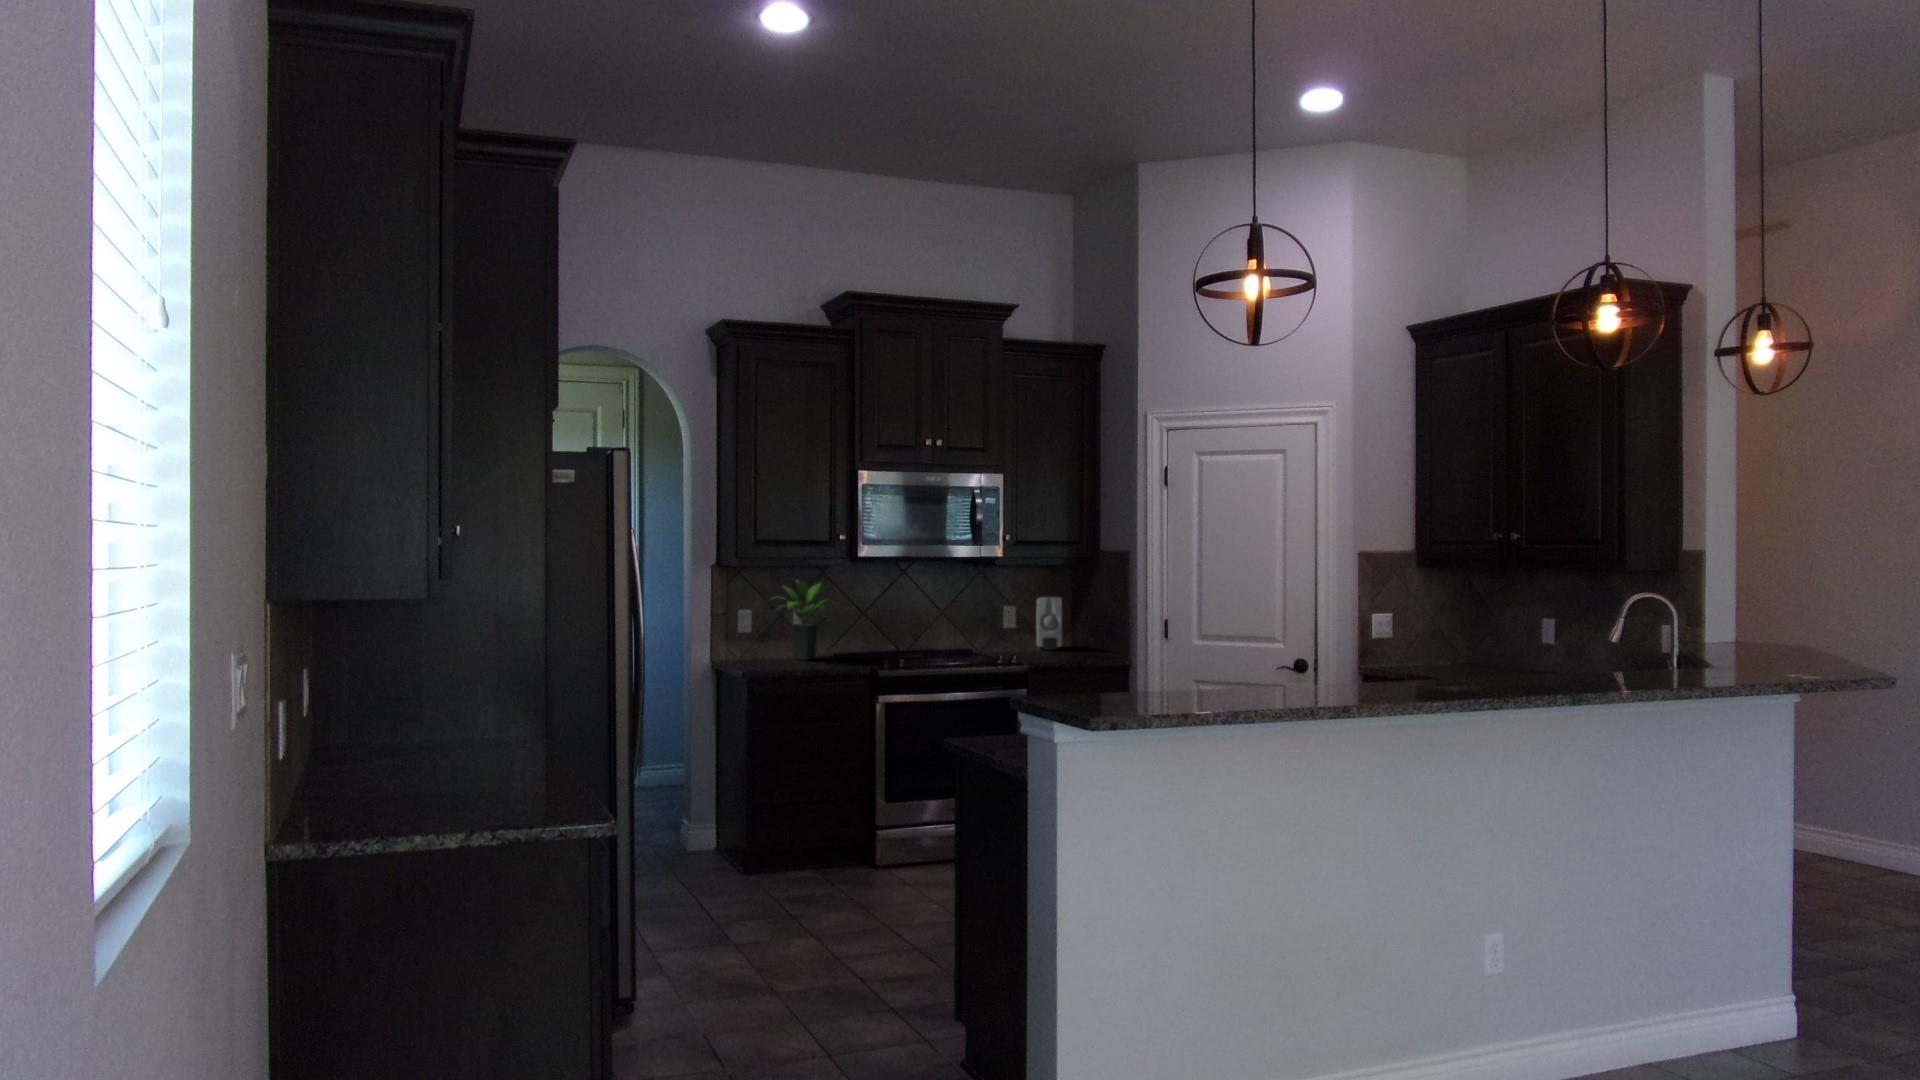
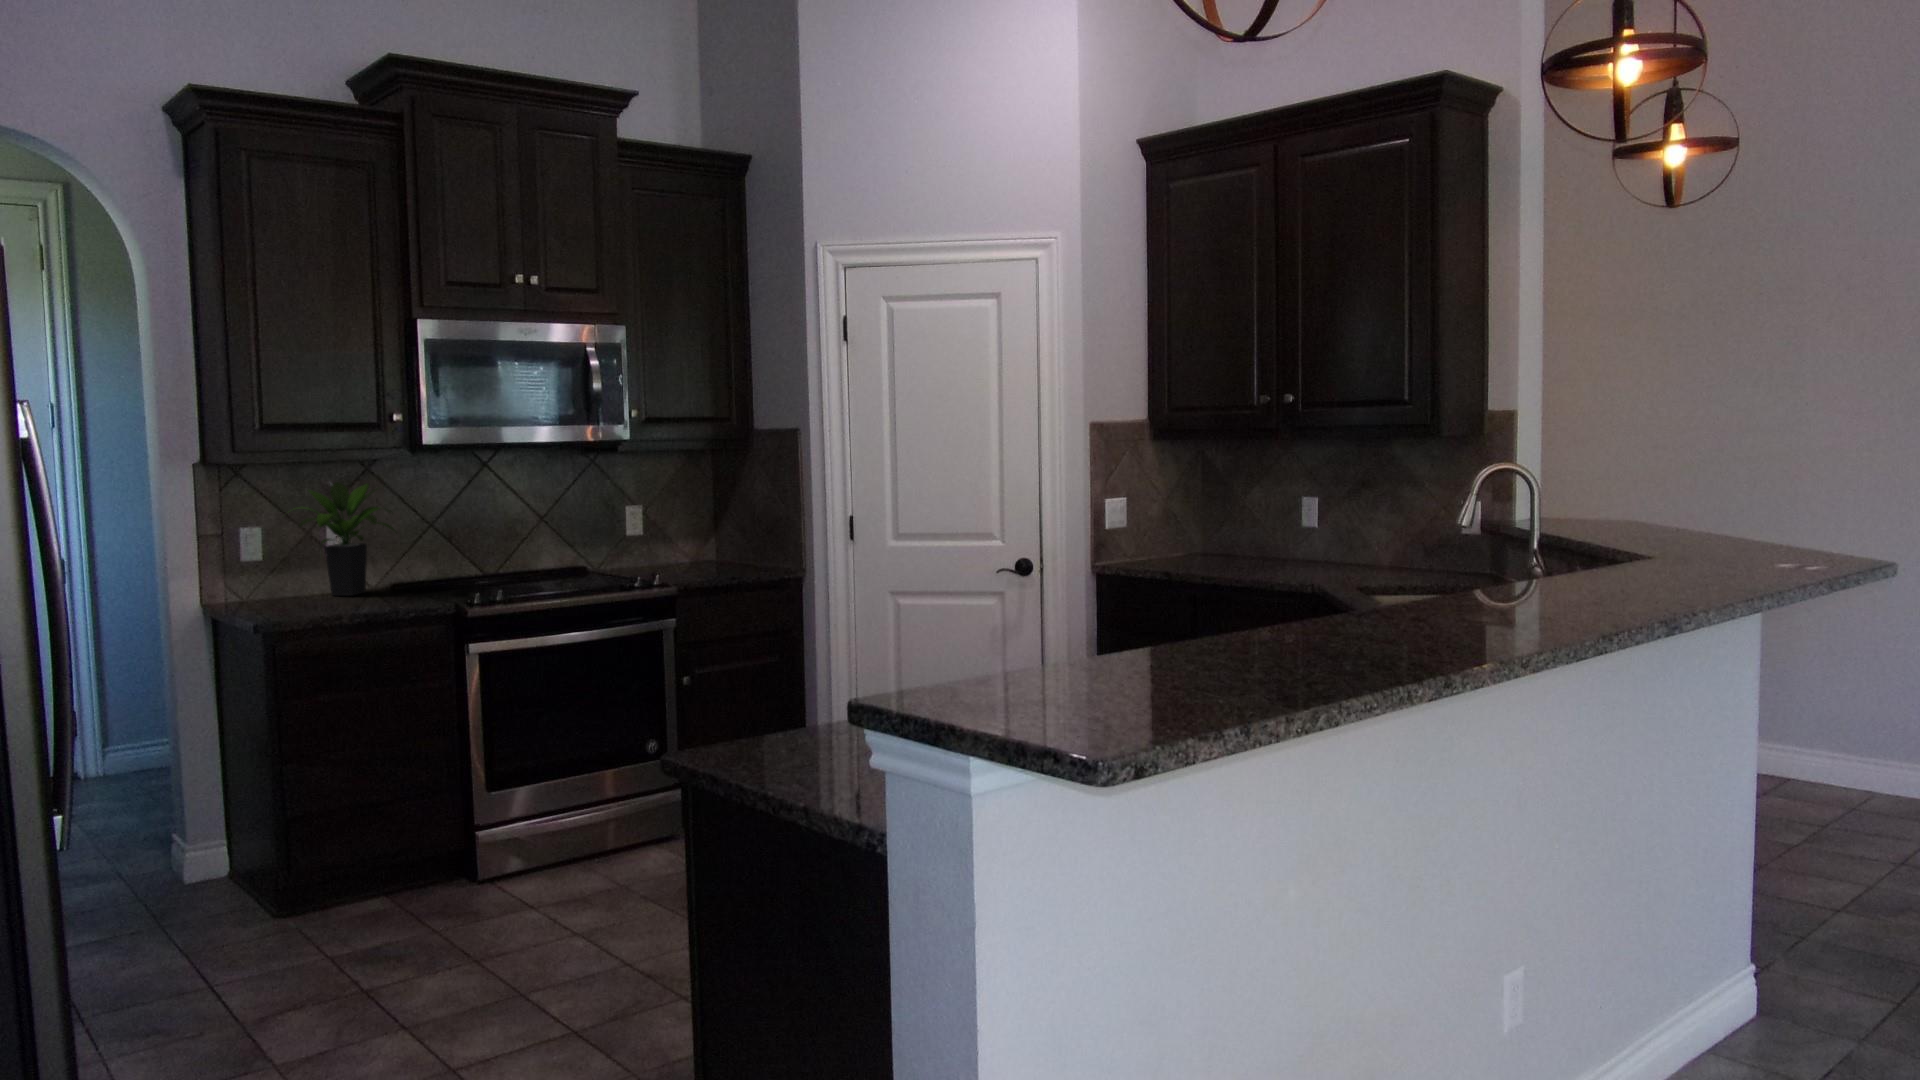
soap dispenser: present [1037,597,1062,650] -> none [671,489,709,558]

